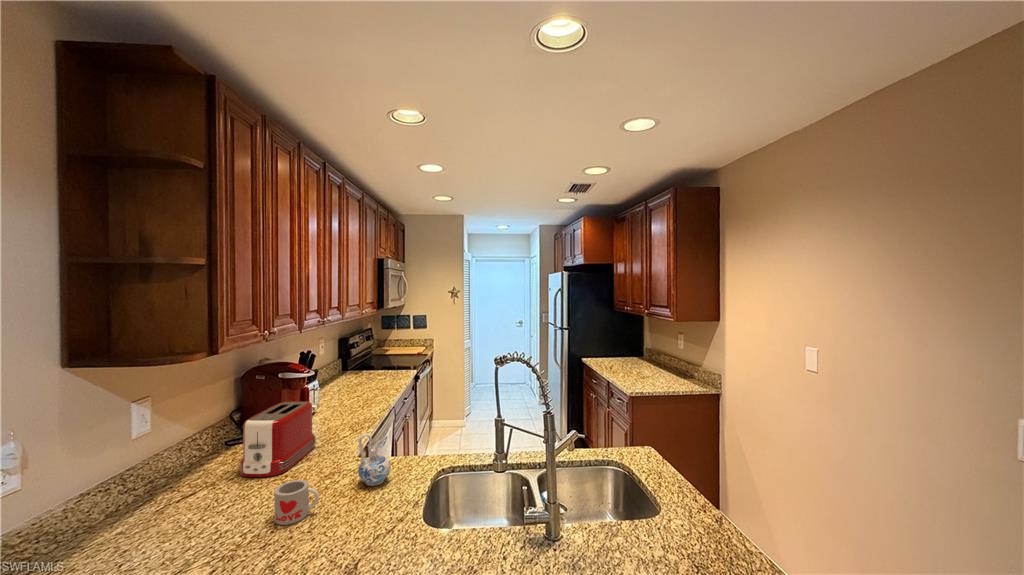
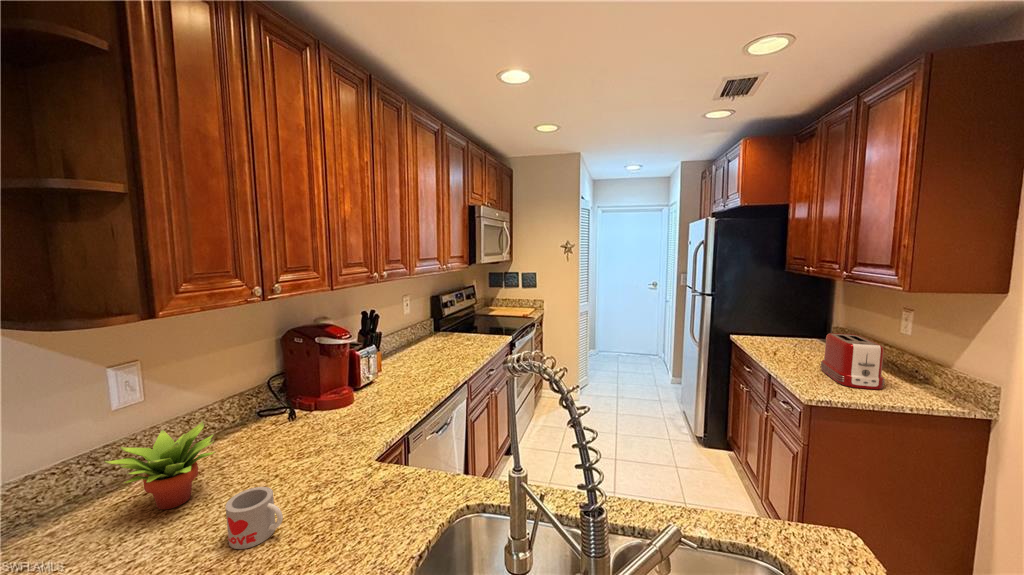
toaster: present [239,401,316,477] -> present [820,333,885,389]
ceramic pitcher: present [358,433,390,486] -> none [350,434,397,505]
succulent plant: none [153,441,236,519] -> present [104,421,215,510]

